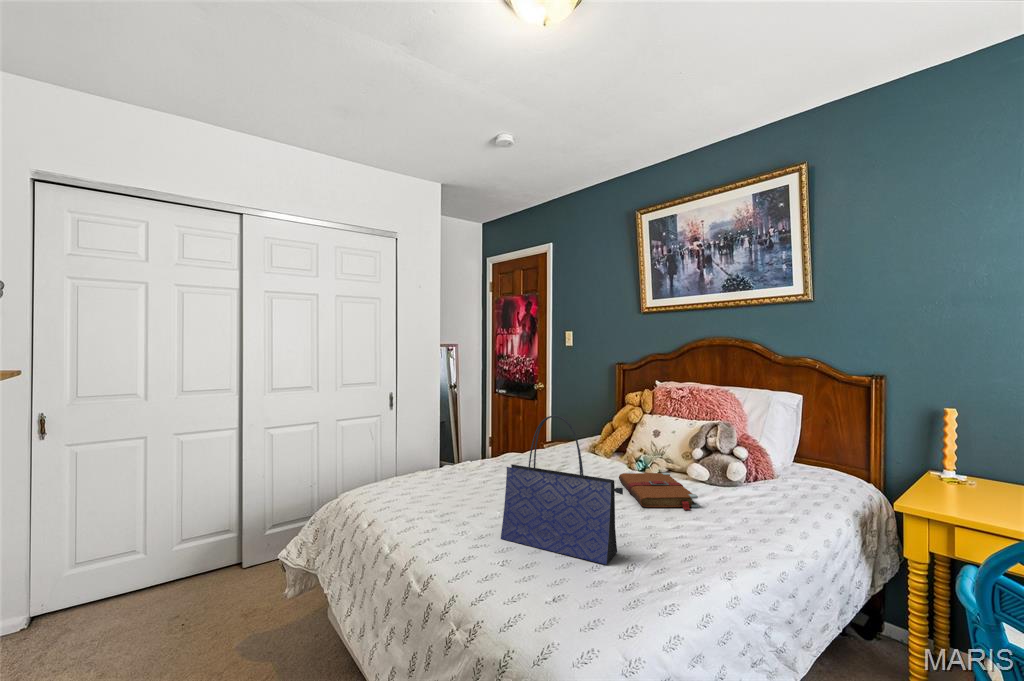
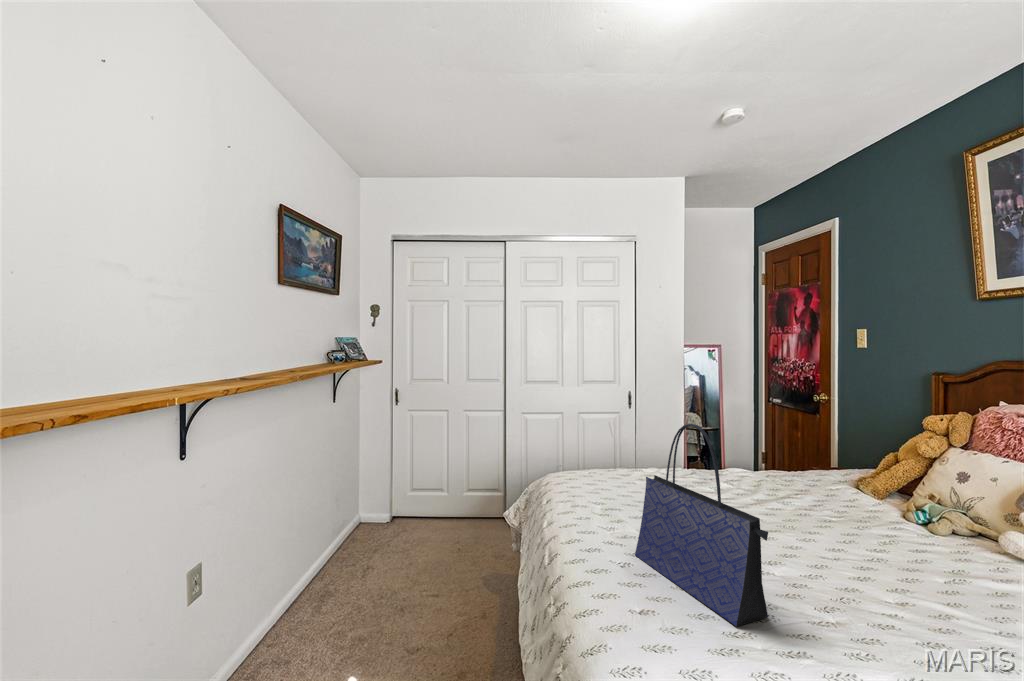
book: present [619,473,698,510] -> none [864,522,987,603]

